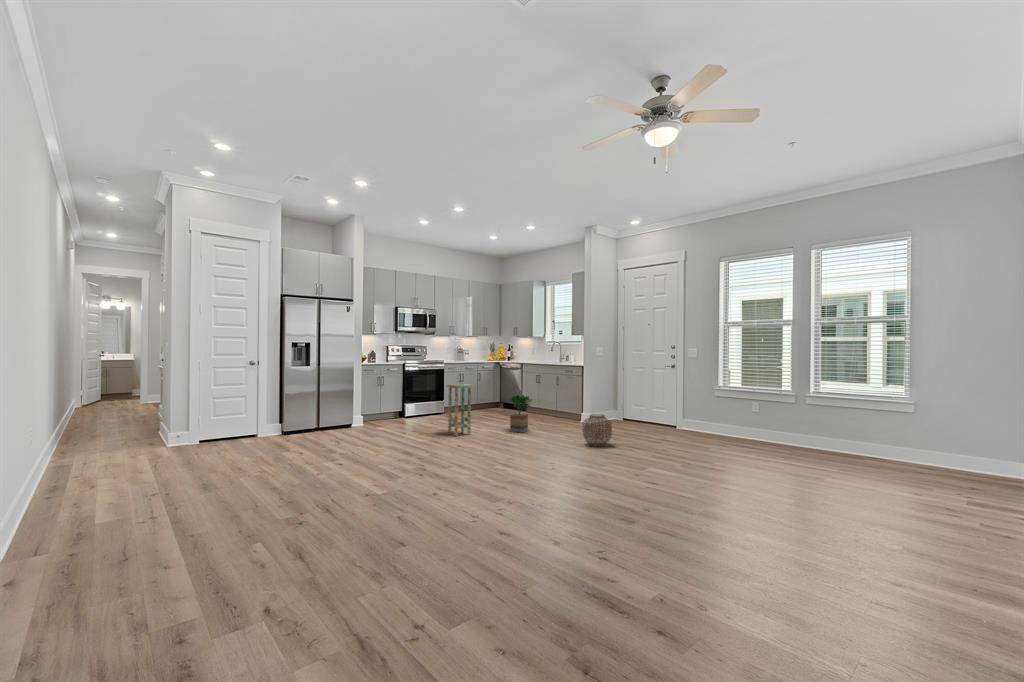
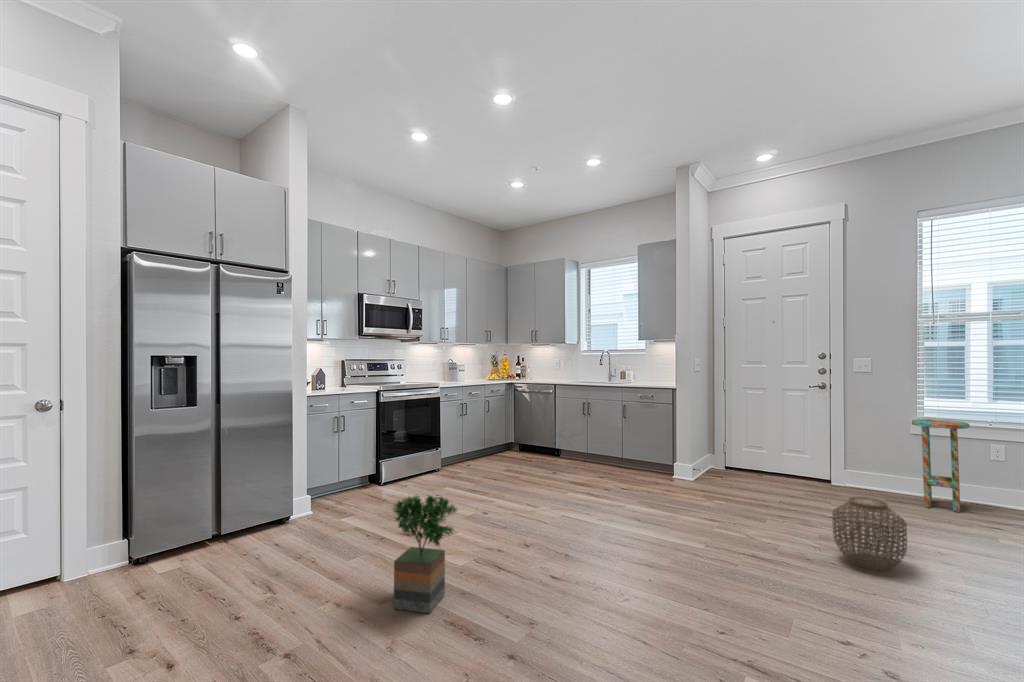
side table: present [447,384,473,436] -> present [912,419,969,512]
potted tree: present [510,395,532,433] -> present [394,496,457,613]

